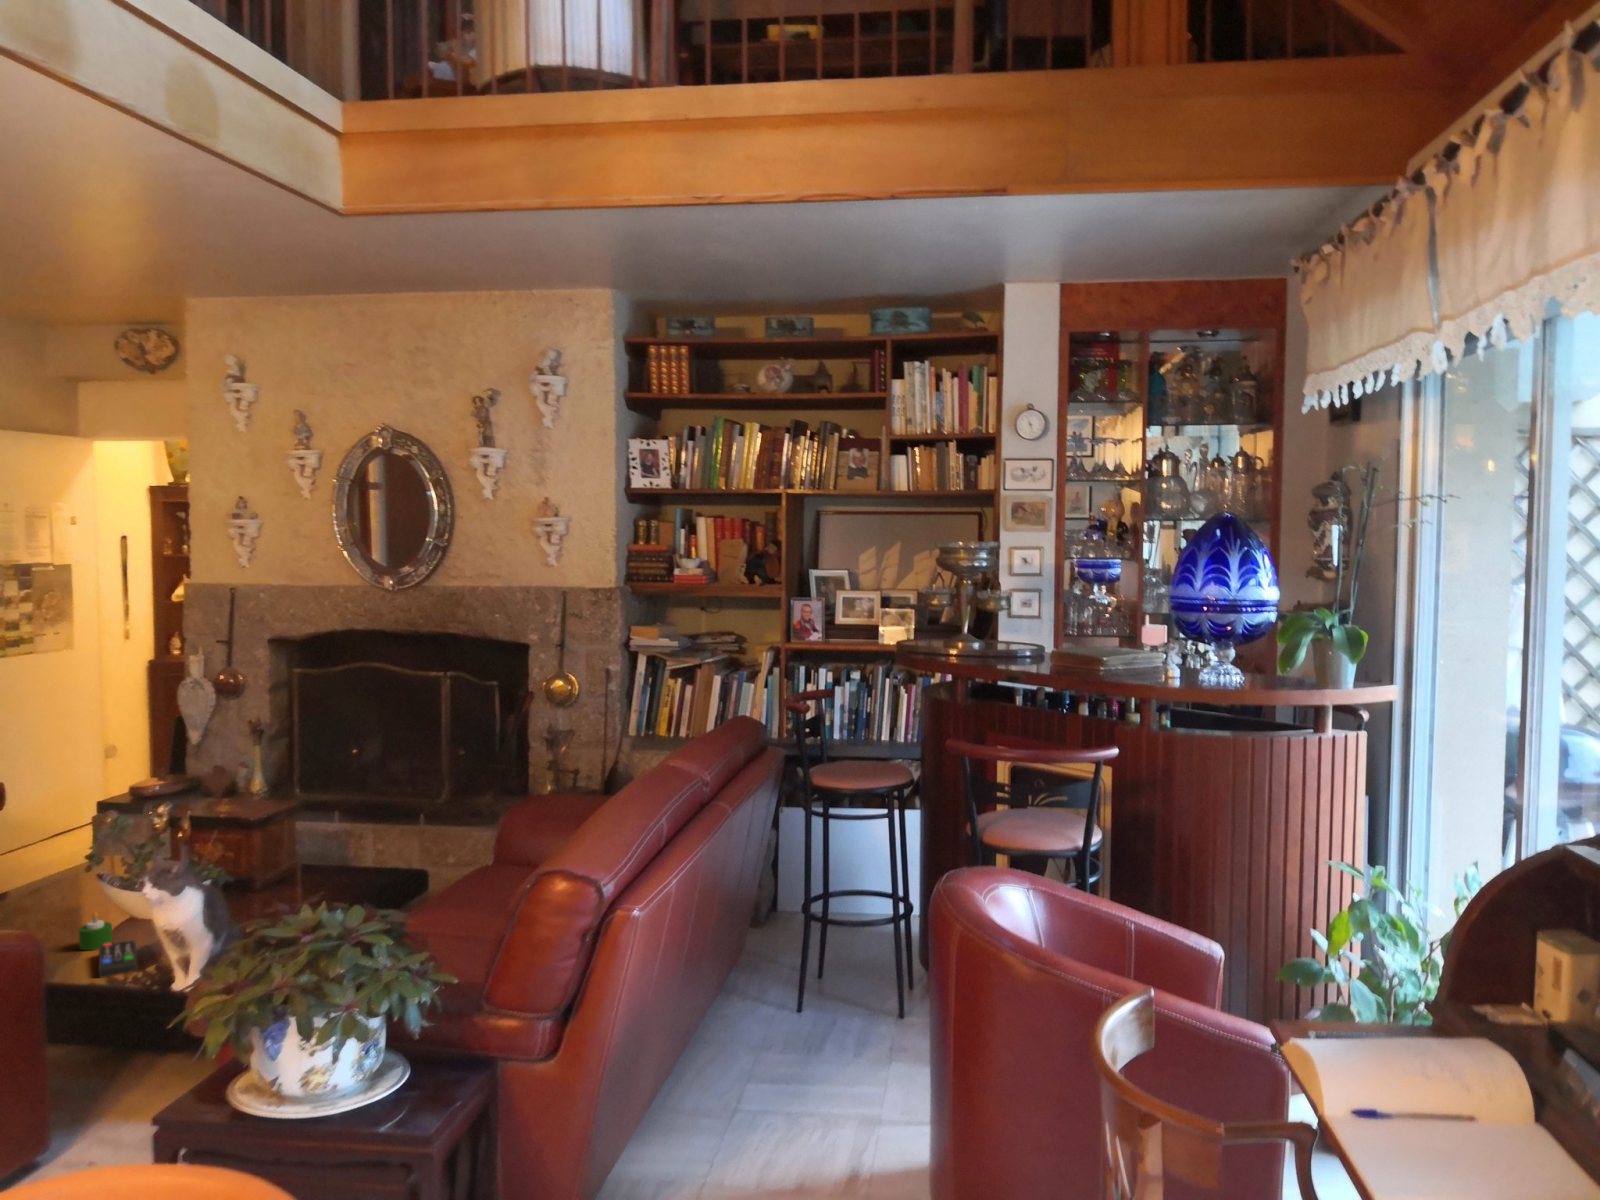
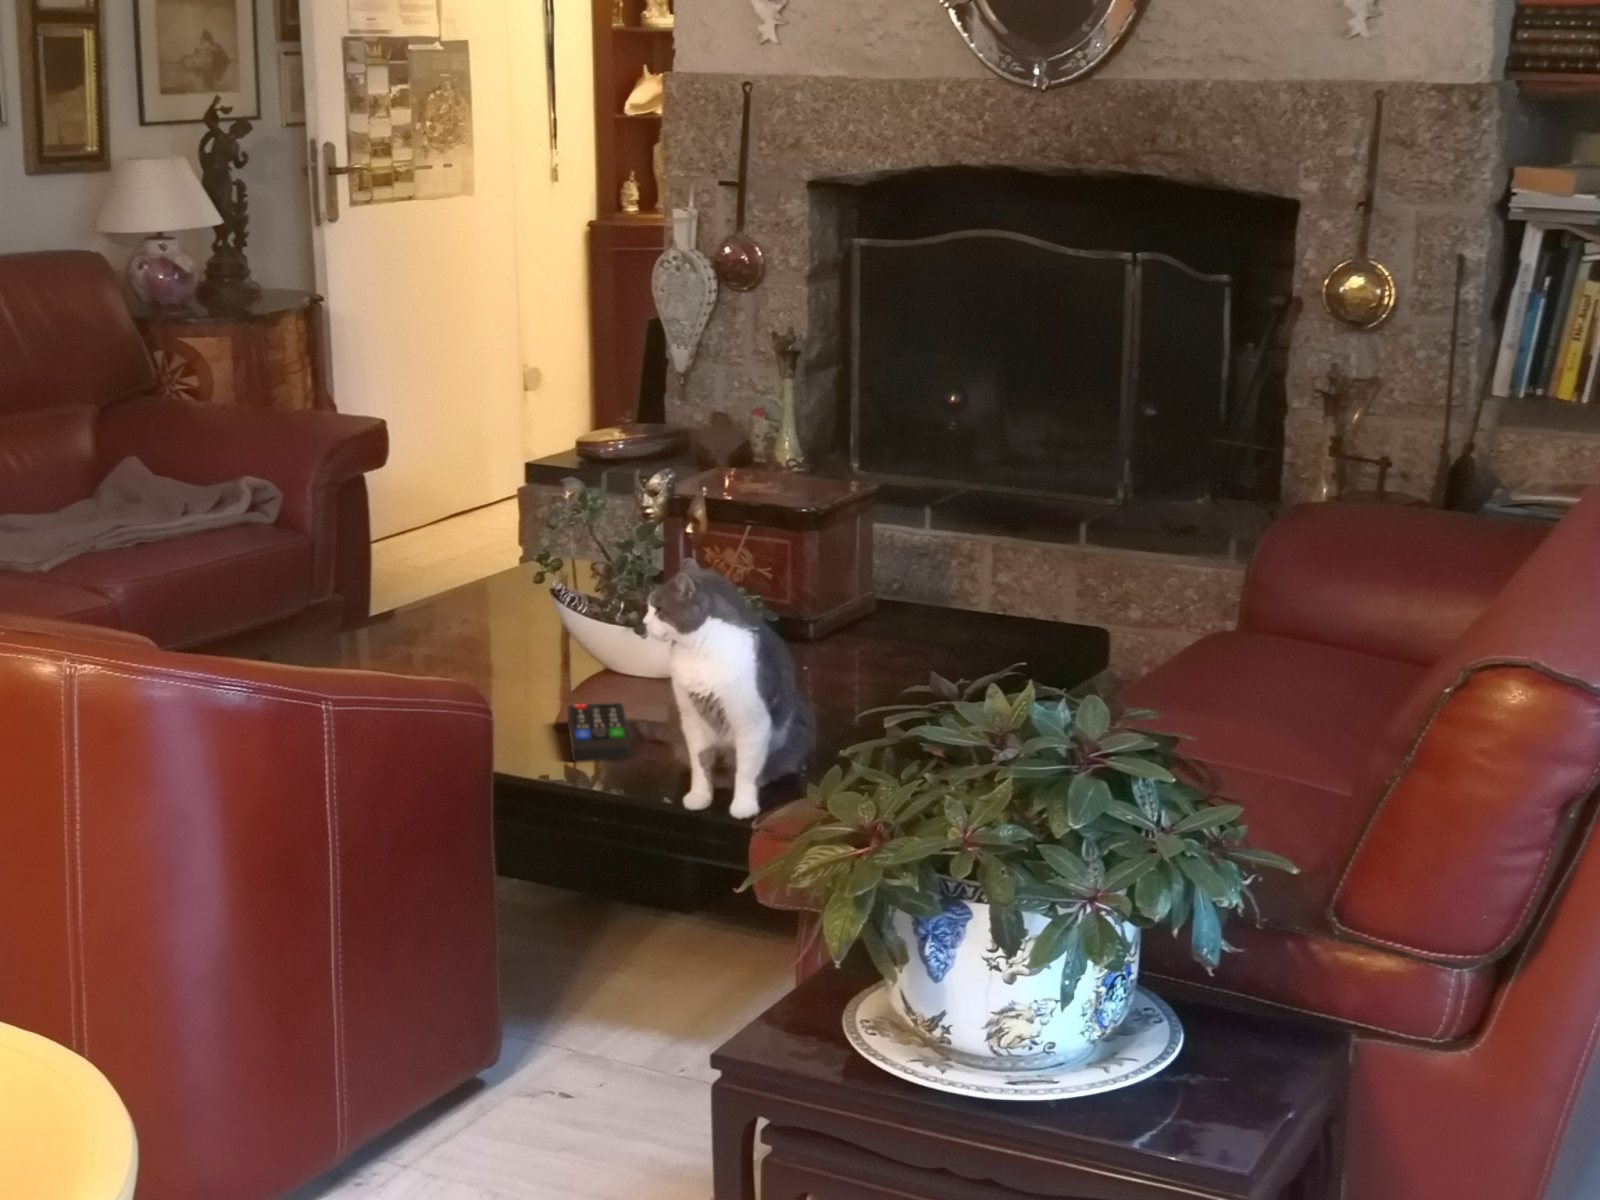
candle: present [79,912,113,950] -> none [533,646,584,712]

